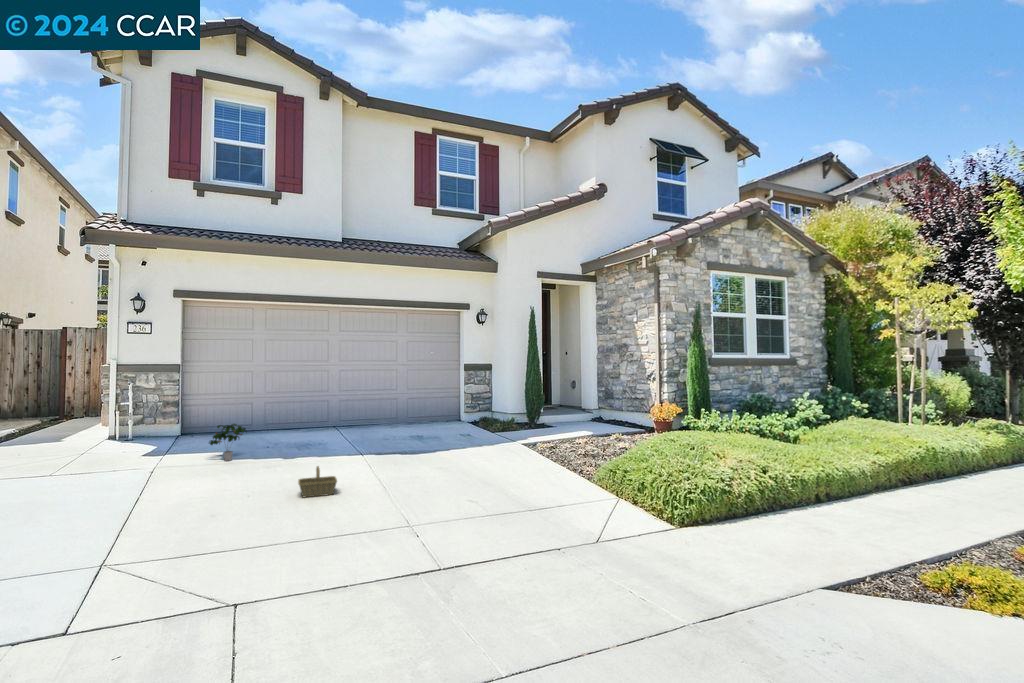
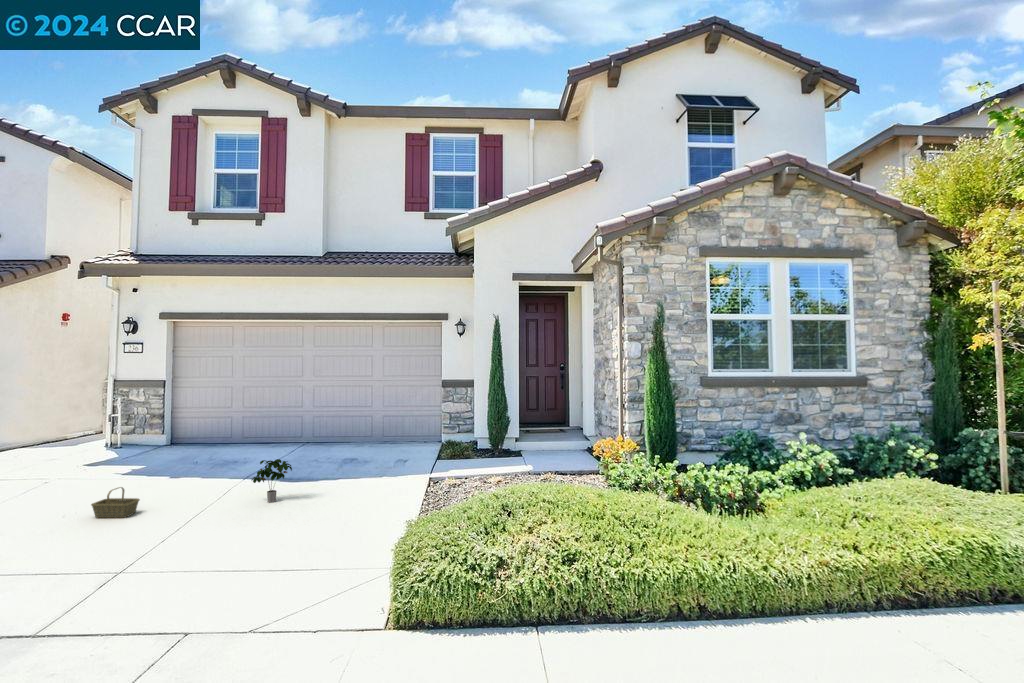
potted plant: present [209,424,247,461] -> present [252,459,292,502]

